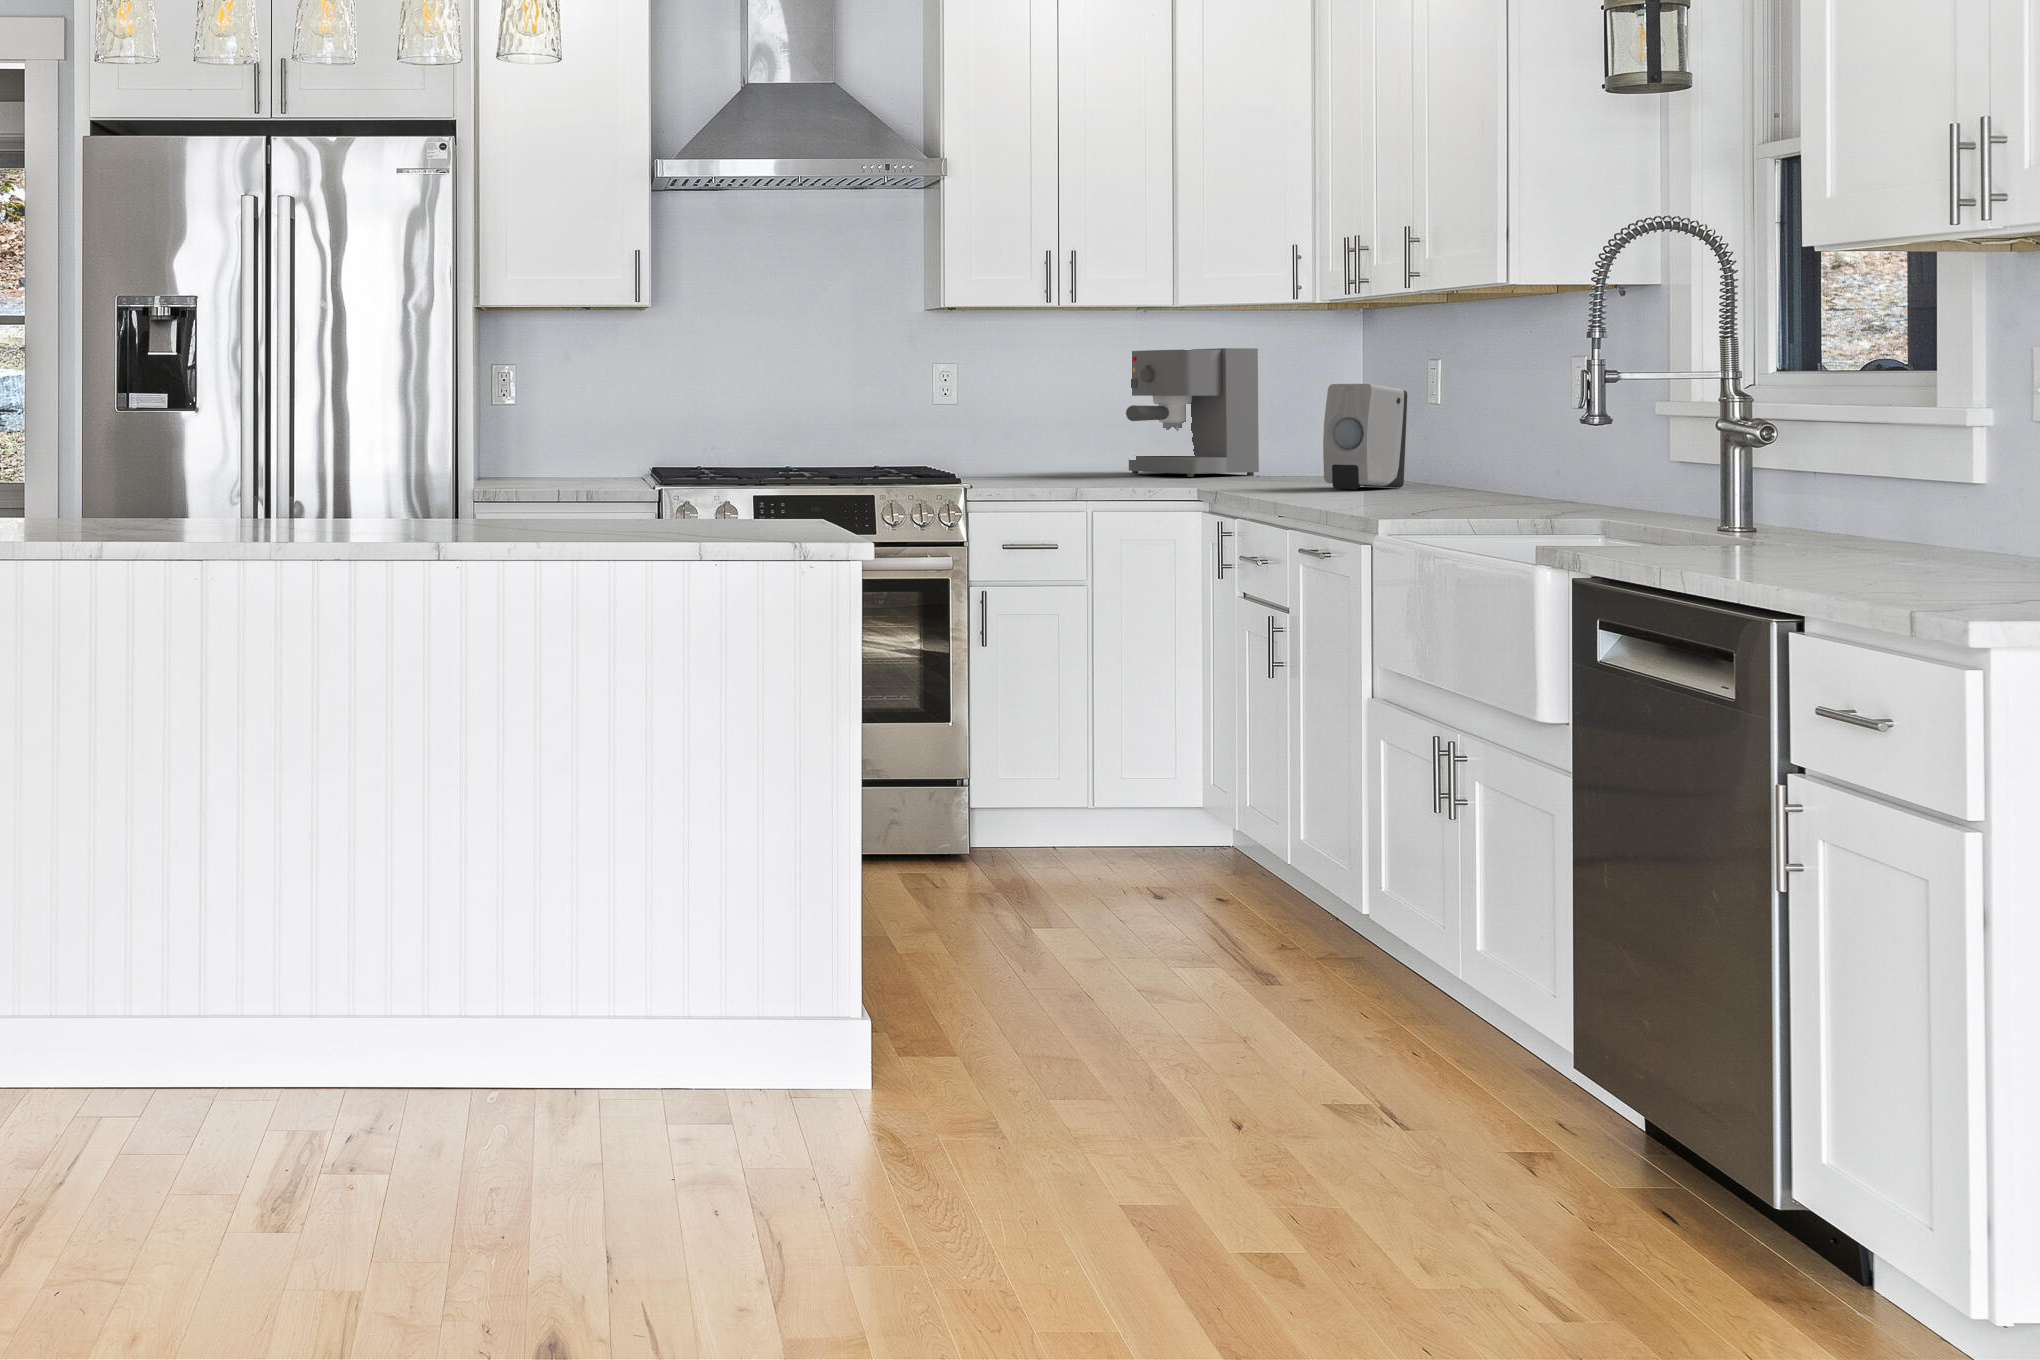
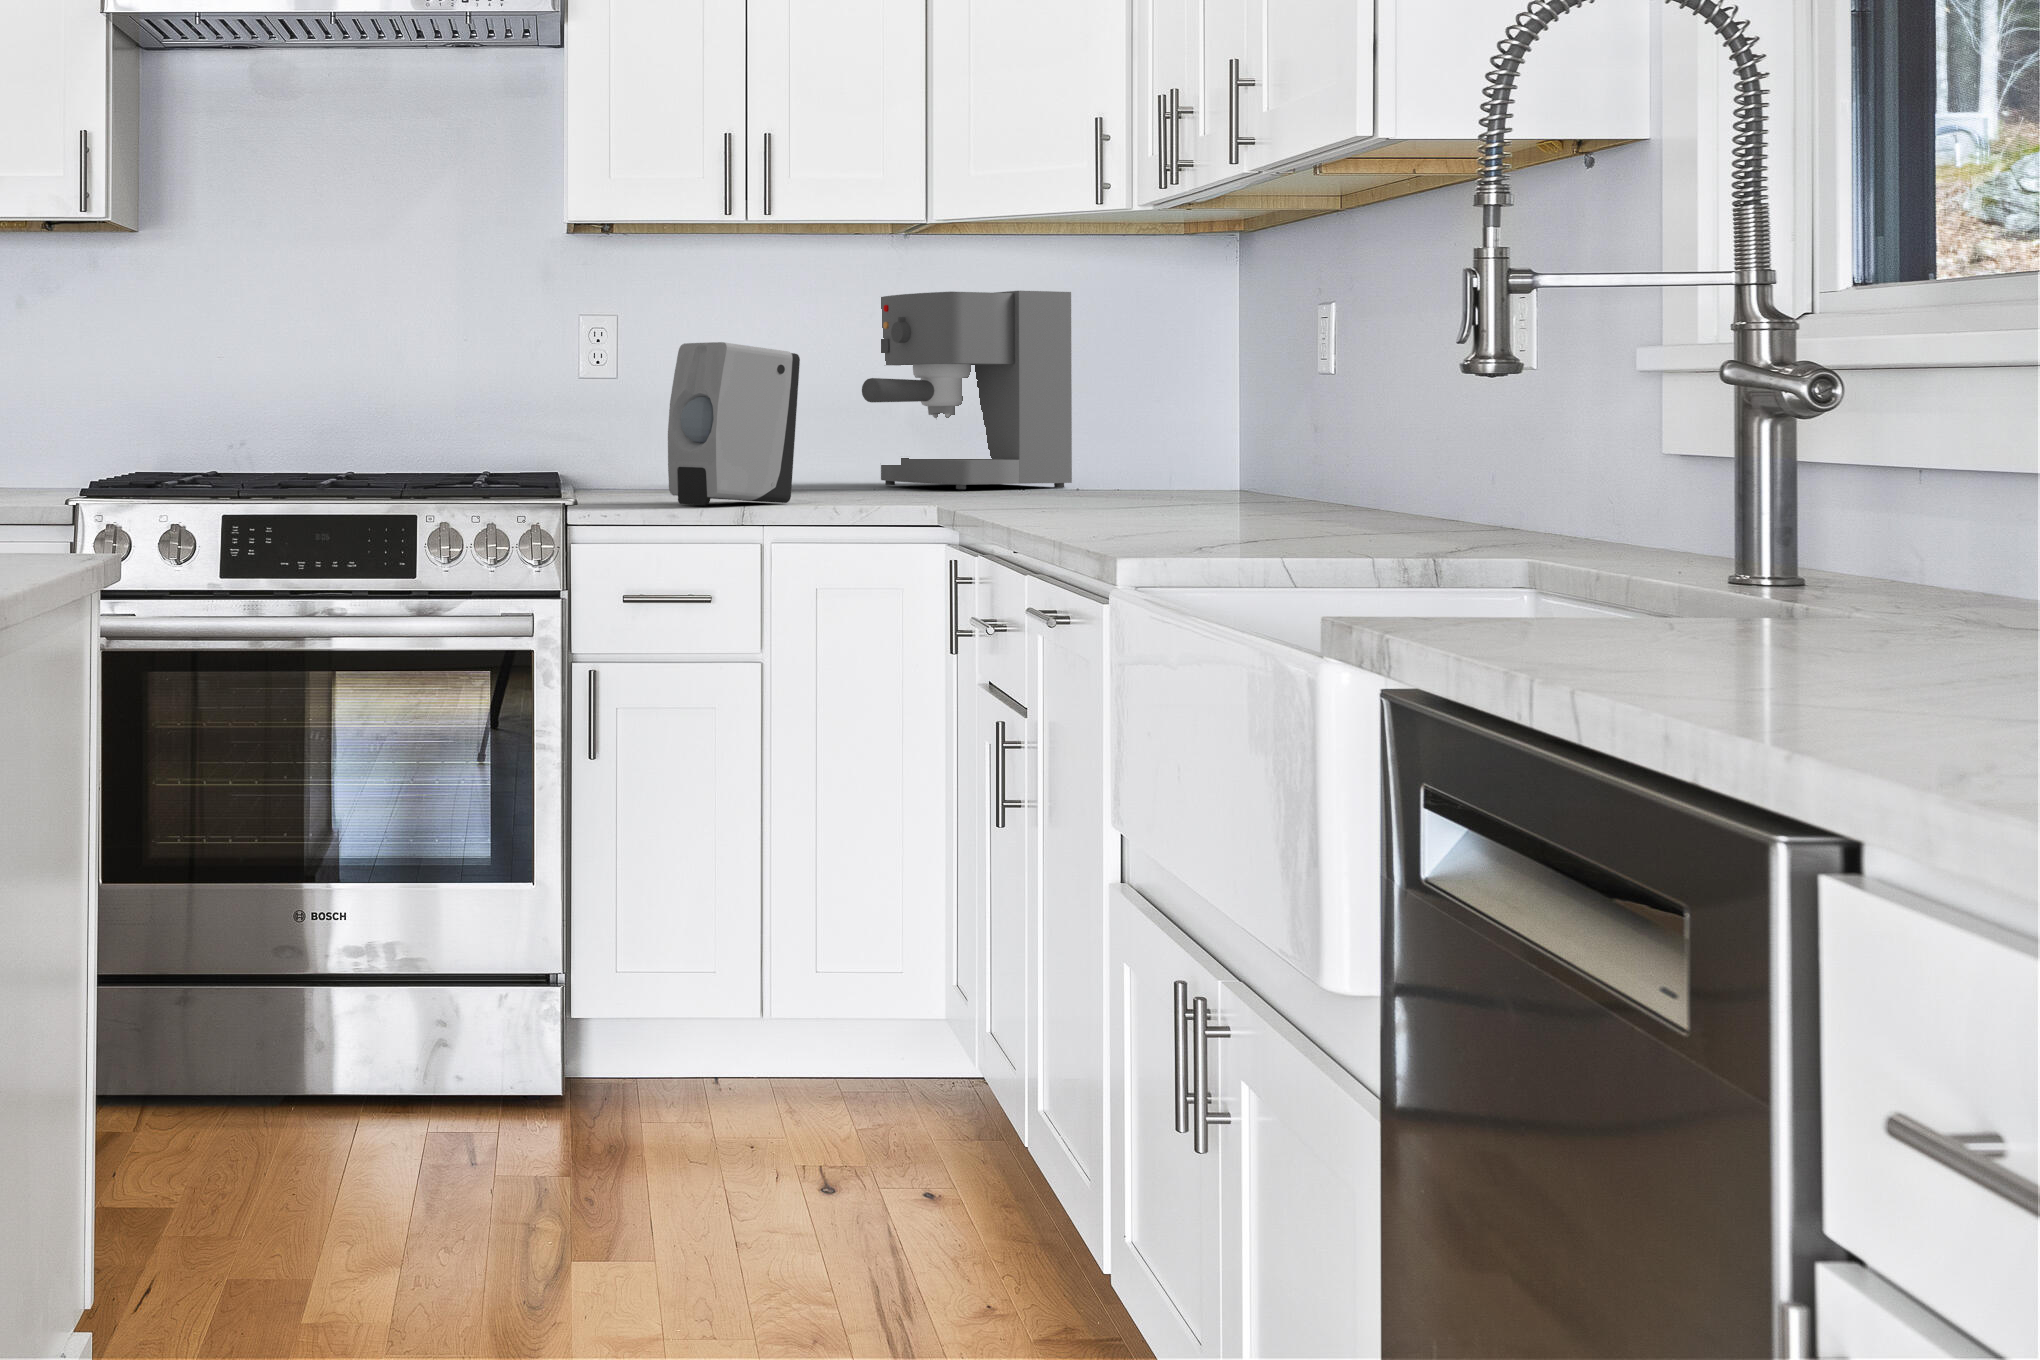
soap dispenser: present [1323,384,1407,489] -> present [668,342,800,505]

